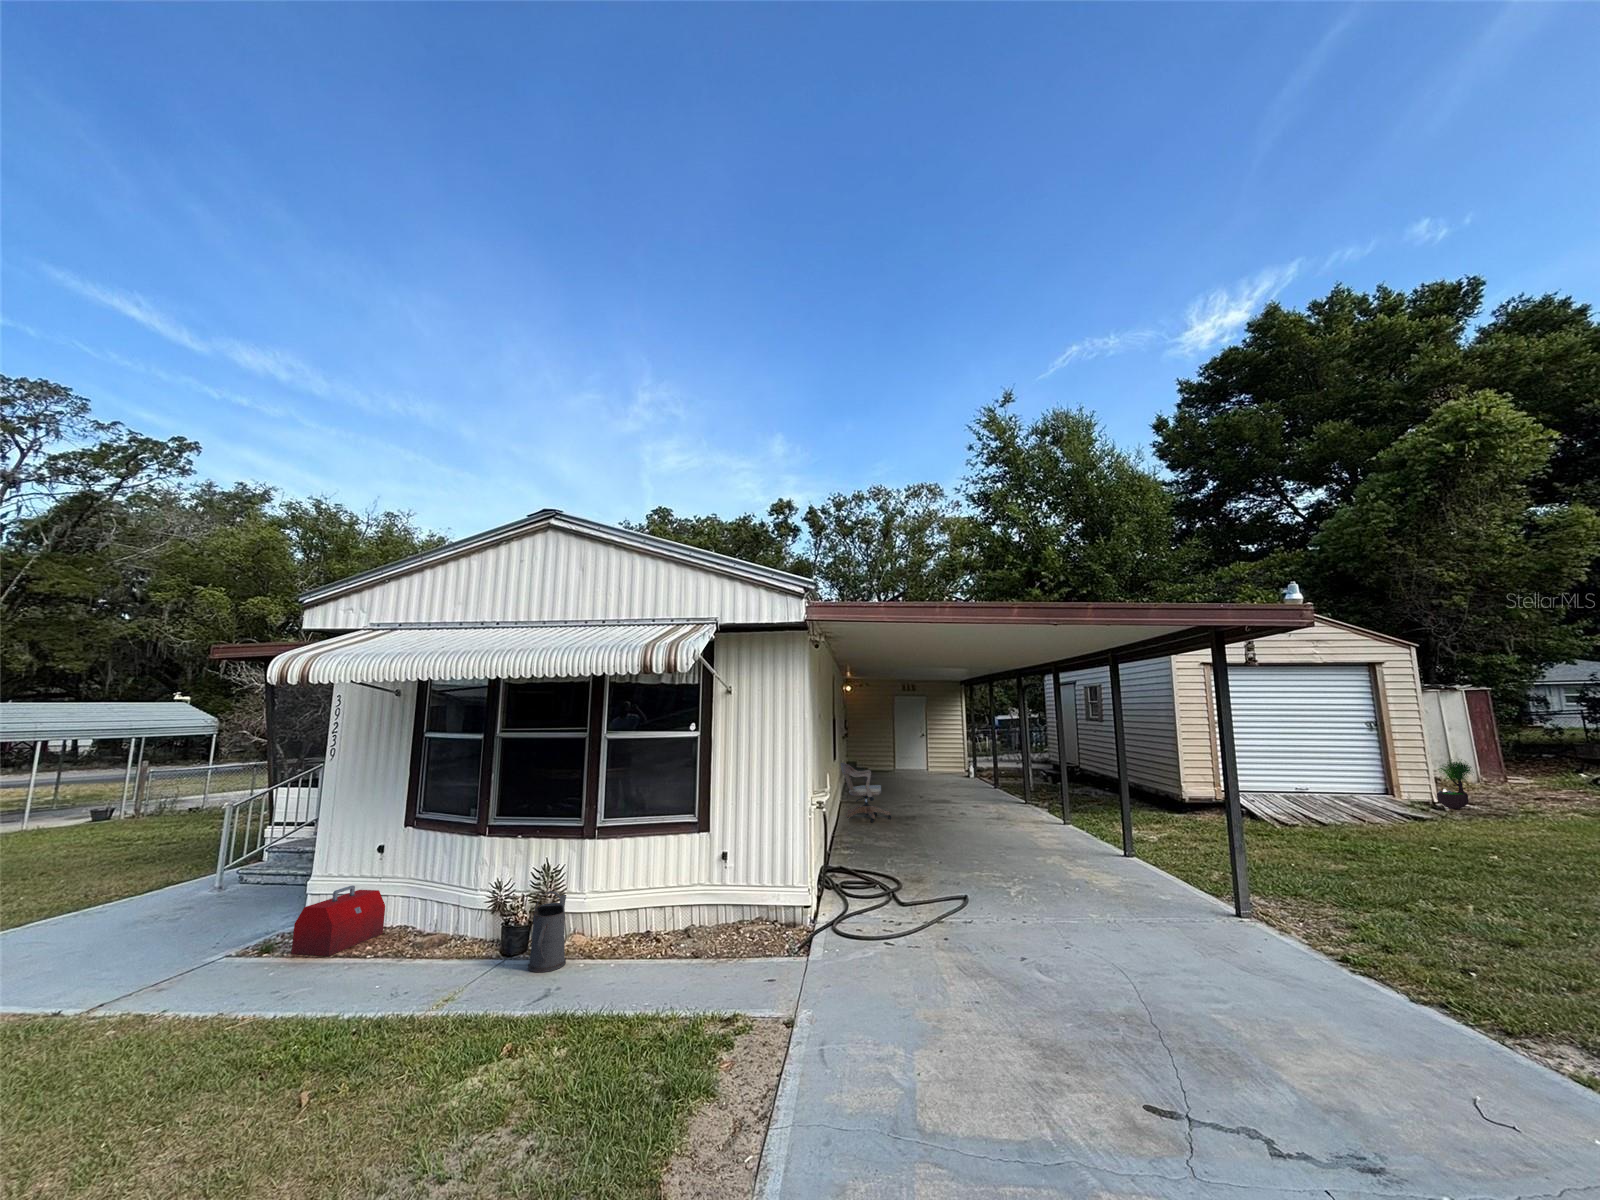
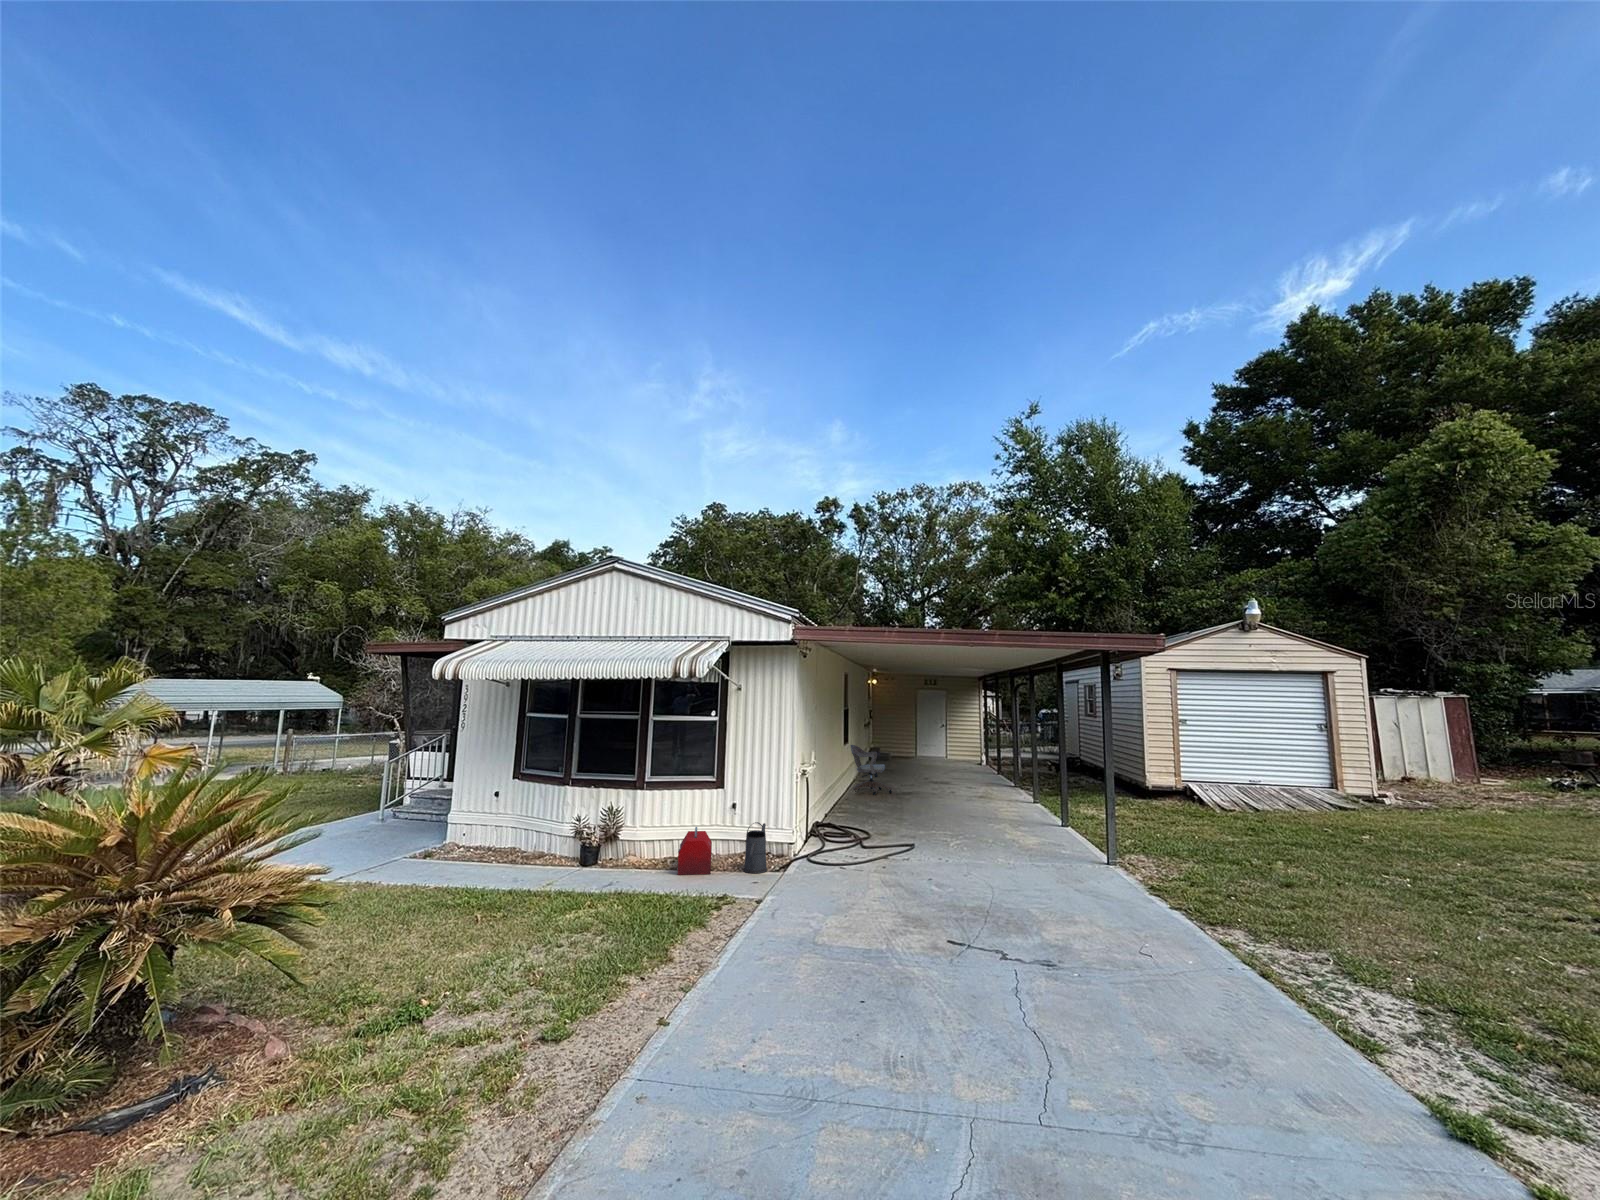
potted tree: present [1437,759,1471,809] -> none [1384,756,1416,803]
toolbox: present [291,885,385,956] -> present [678,827,712,875]
watering can: present [528,891,566,972] -> present [744,822,767,874]

